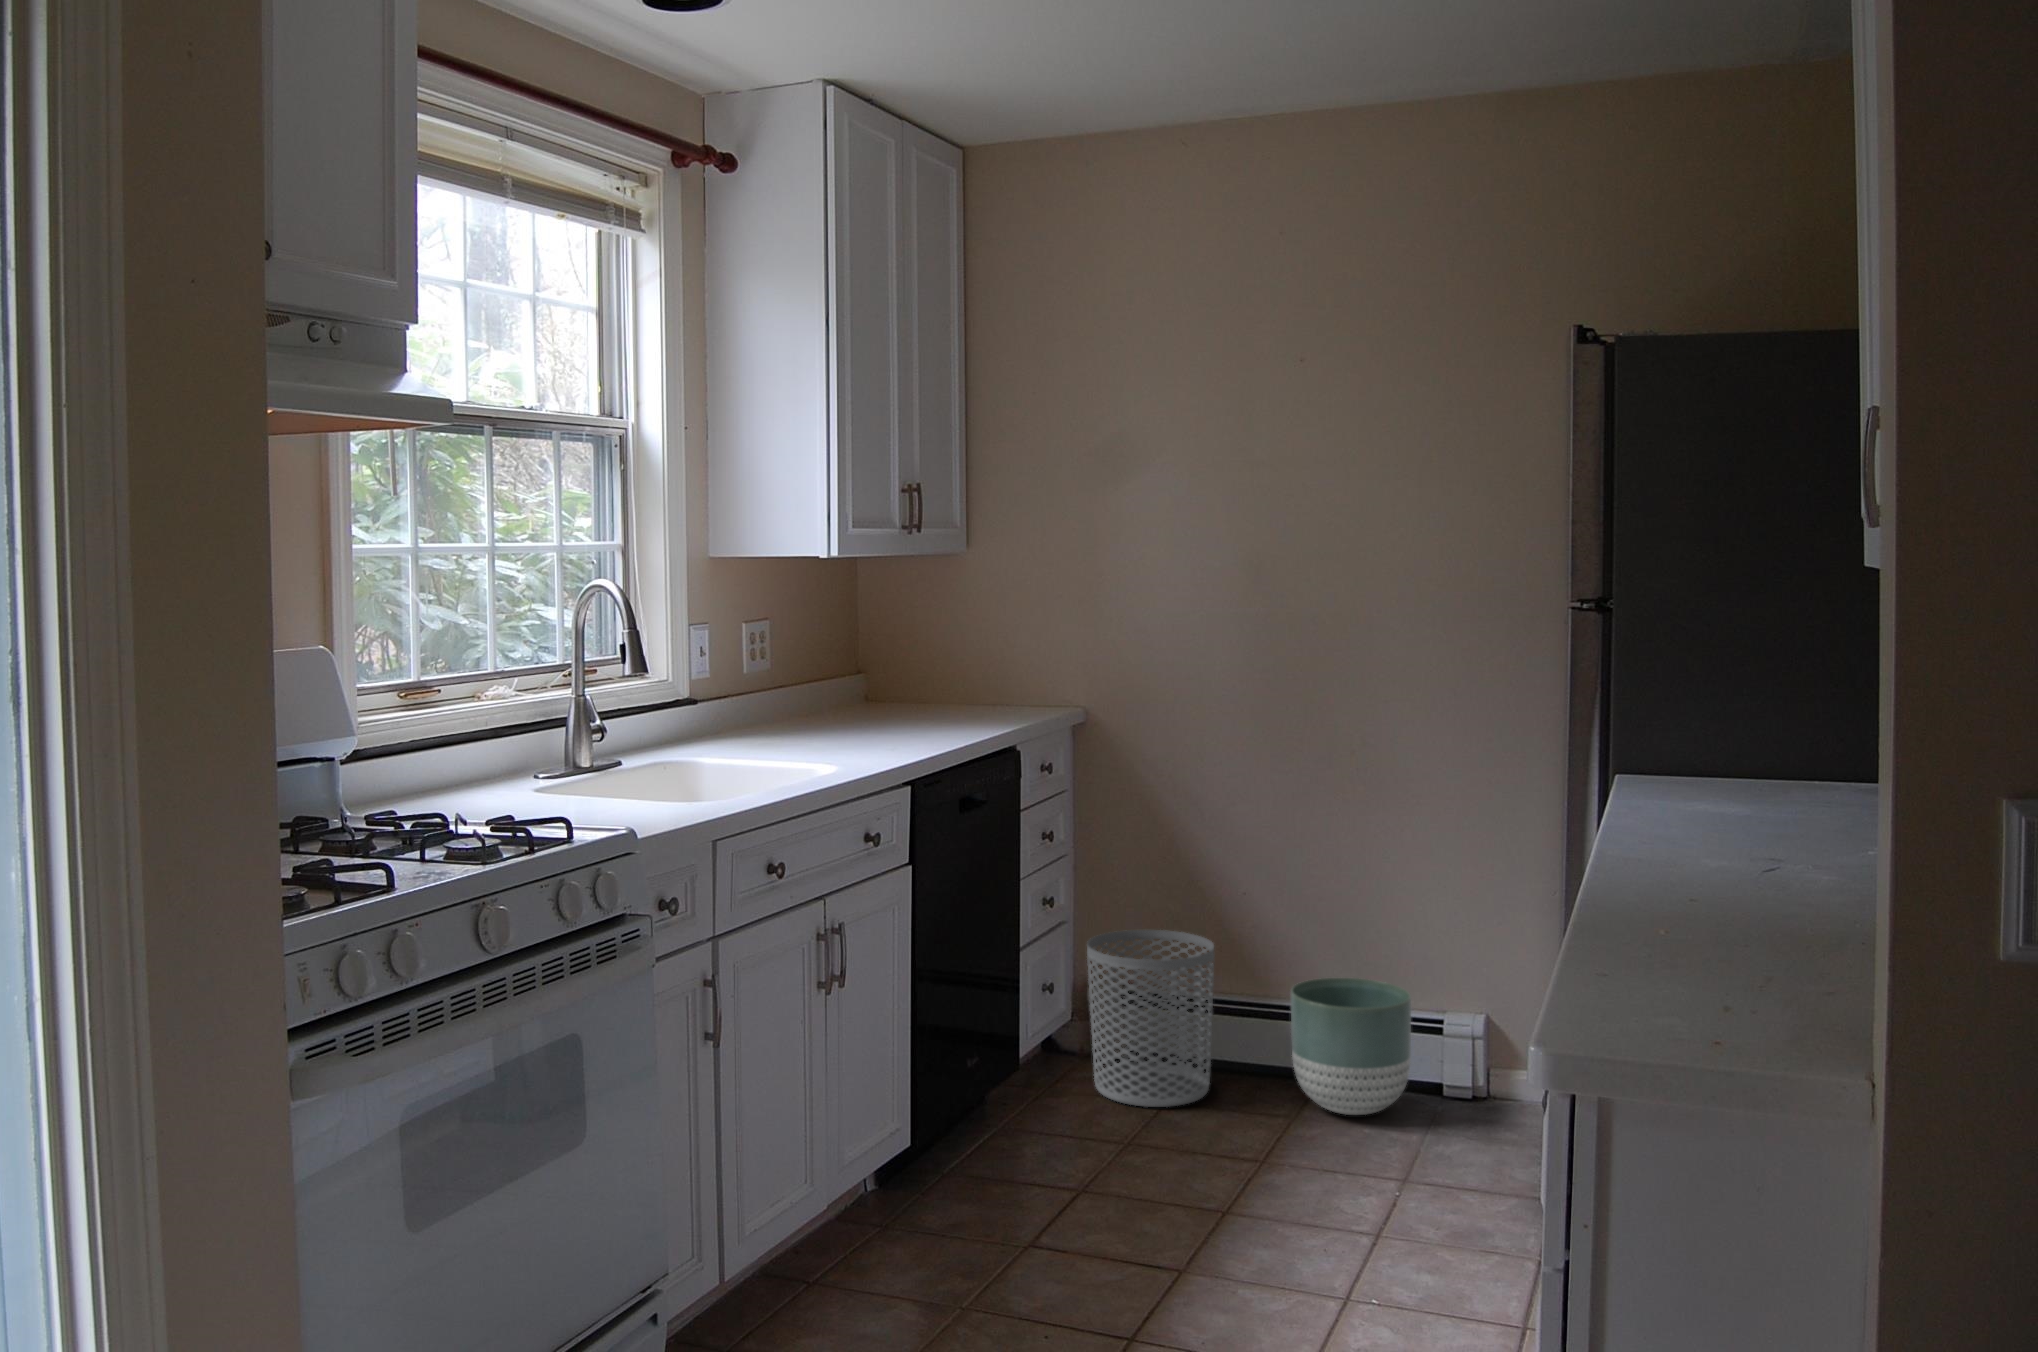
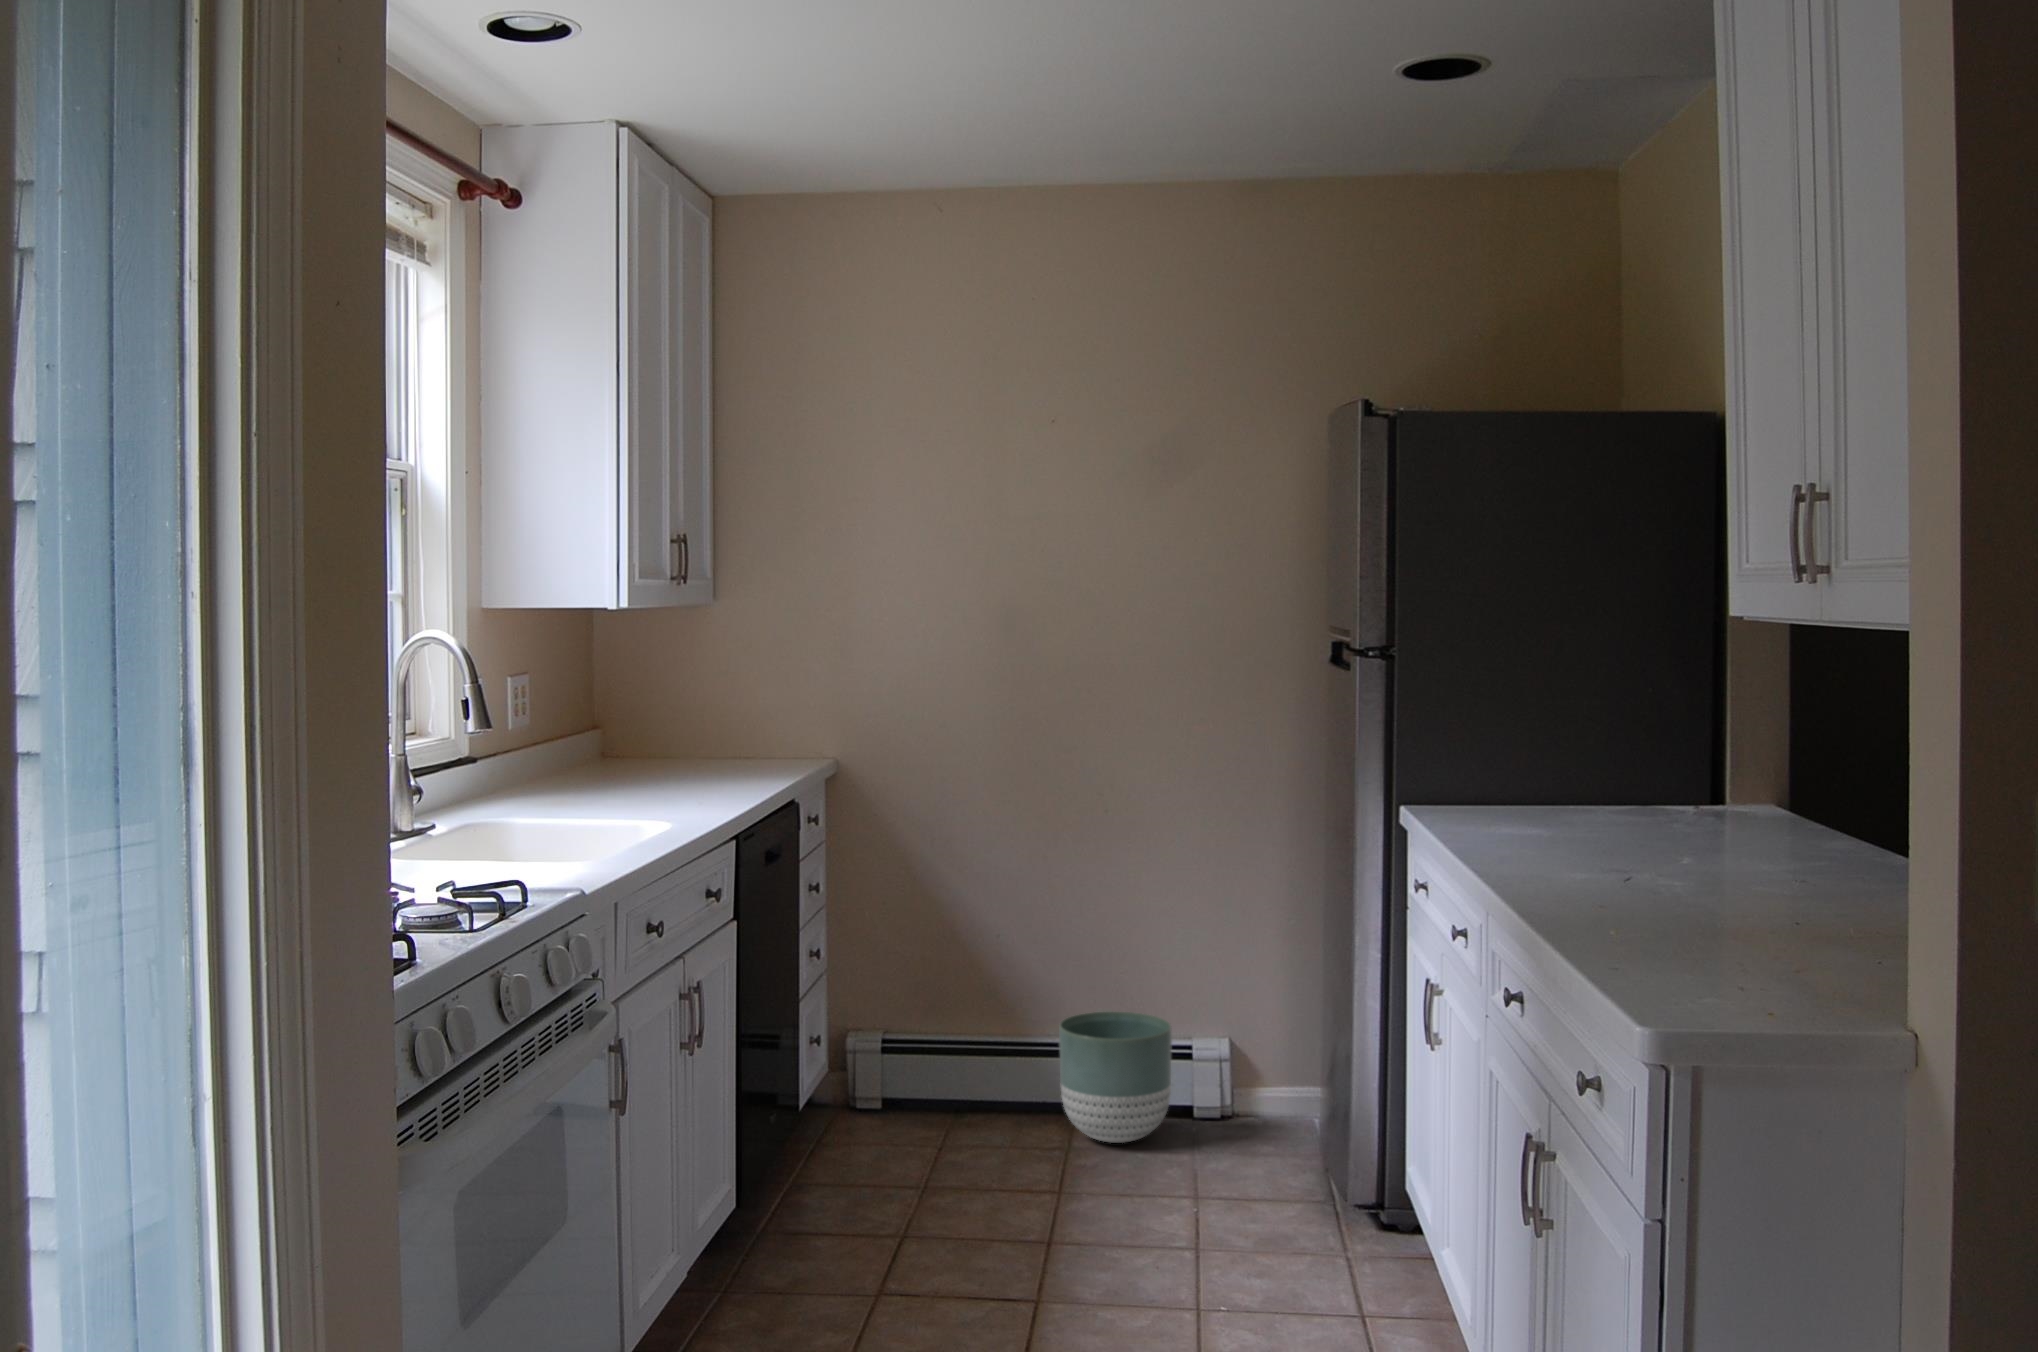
waste bin: present [1087,930,1215,1107] -> none [859,977,984,1152]

